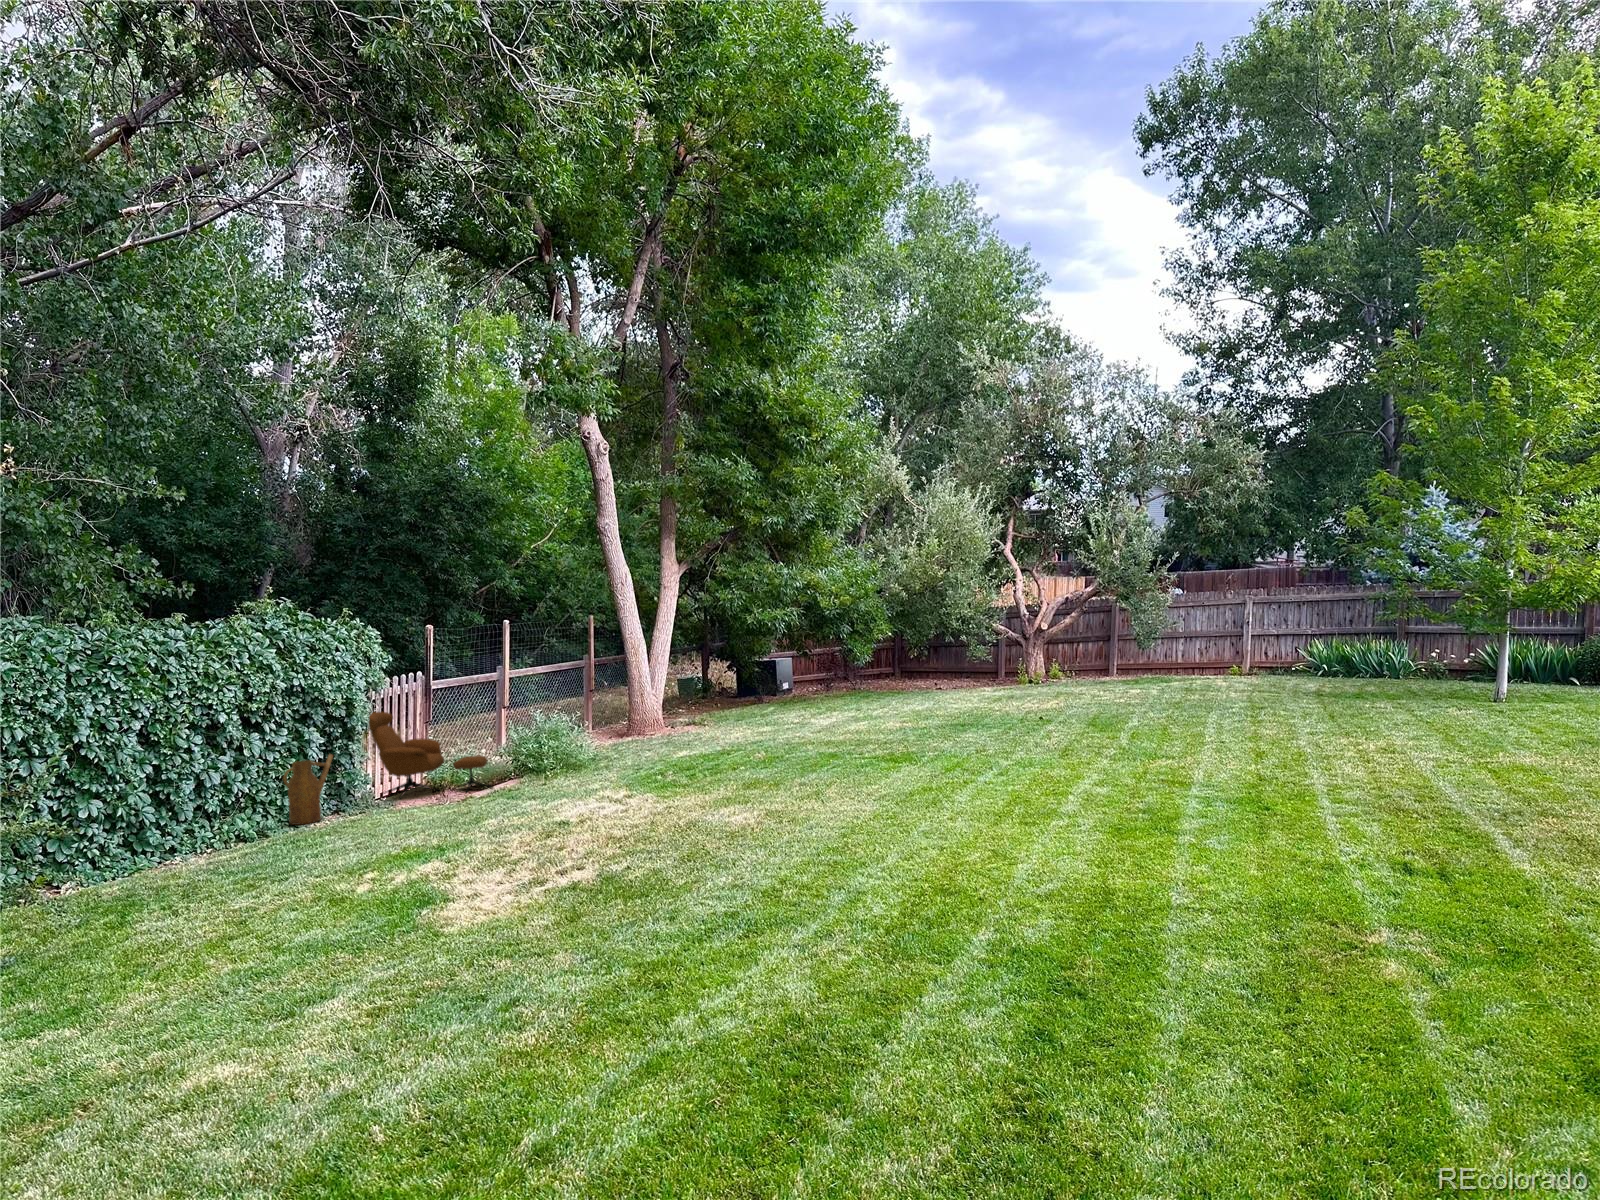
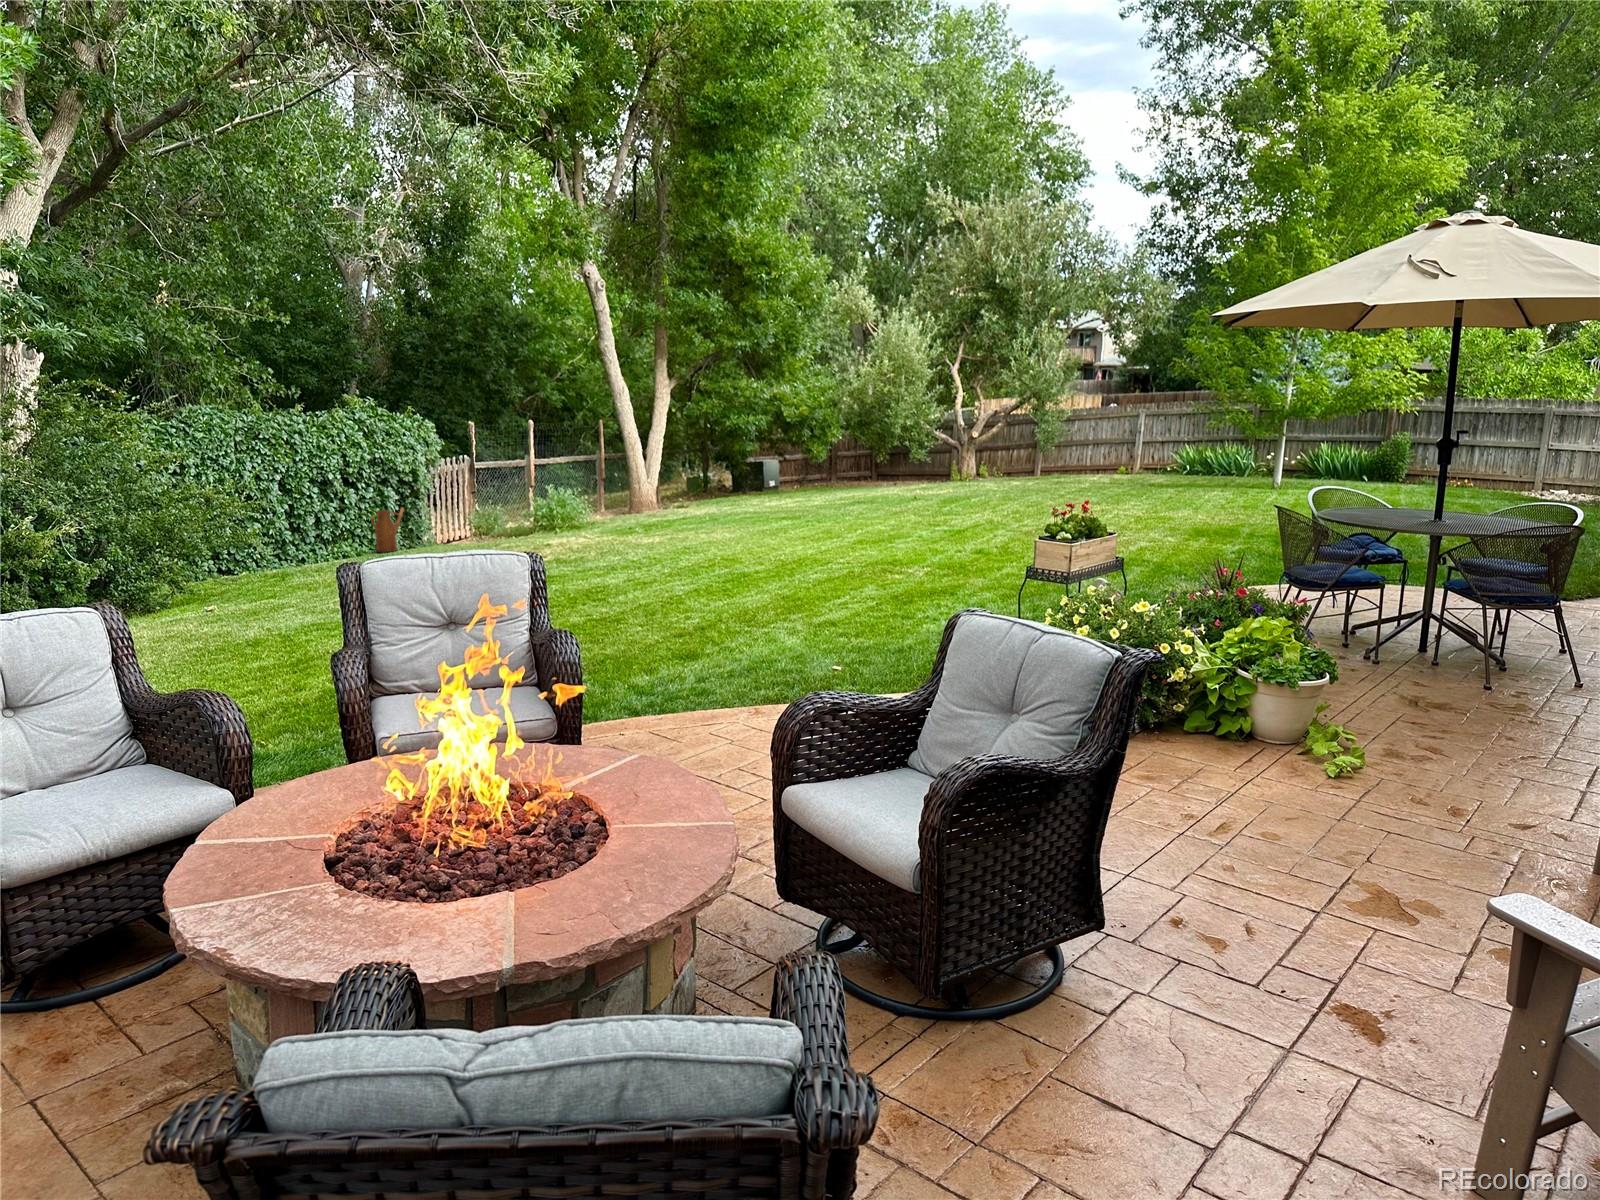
lounge chair: present [368,712,490,798] -> none [428,481,516,542]

